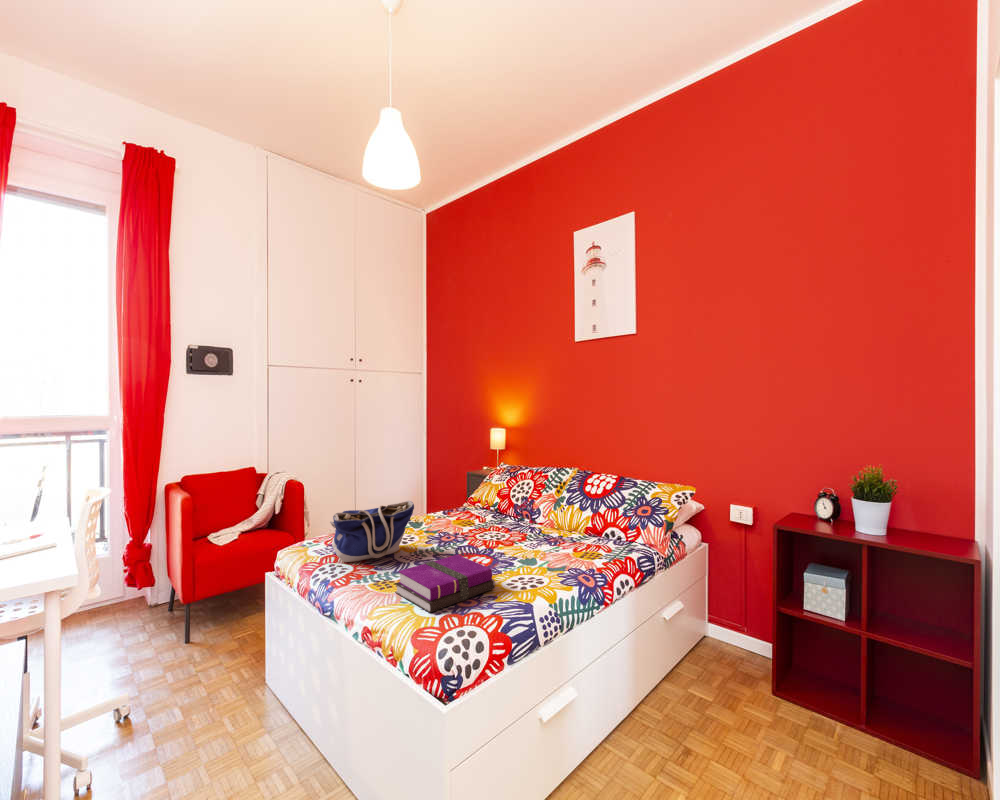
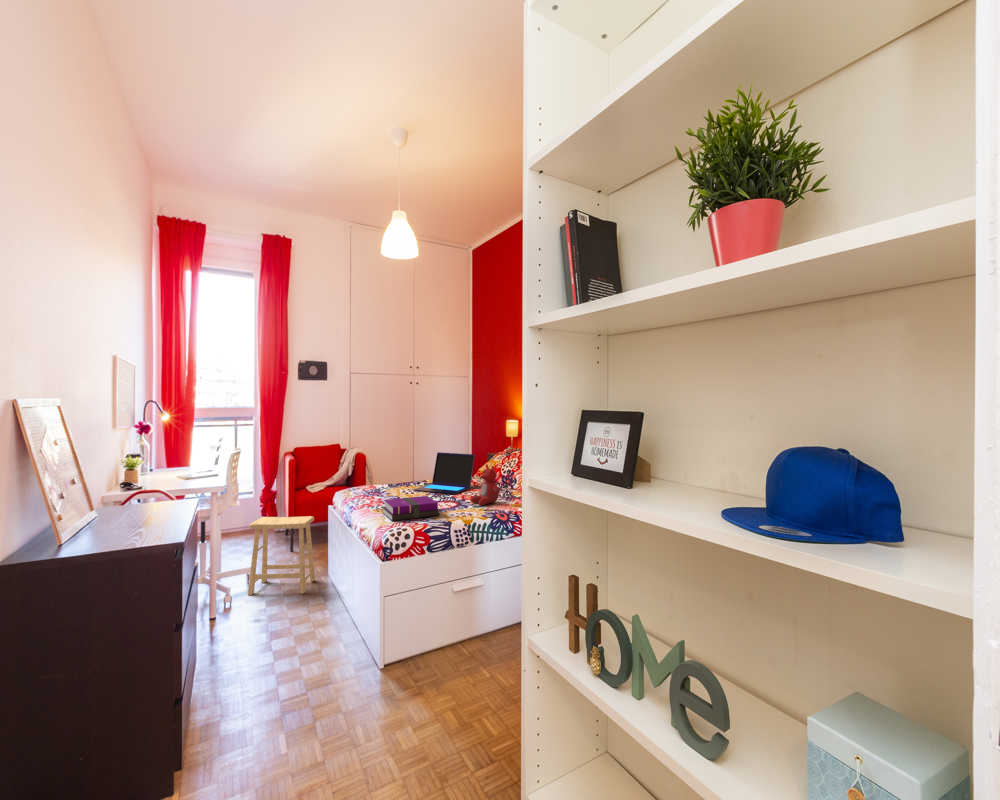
laptop: none [402,477,482,541] -> present [413,452,475,495]
stuffed bear: none [509,496,555,560] -> present [470,464,500,506]
tote bag: present [330,501,414,562] -> none [358,464,413,499]
footstool: none [124,598,248,762] -> present [248,516,315,595]

